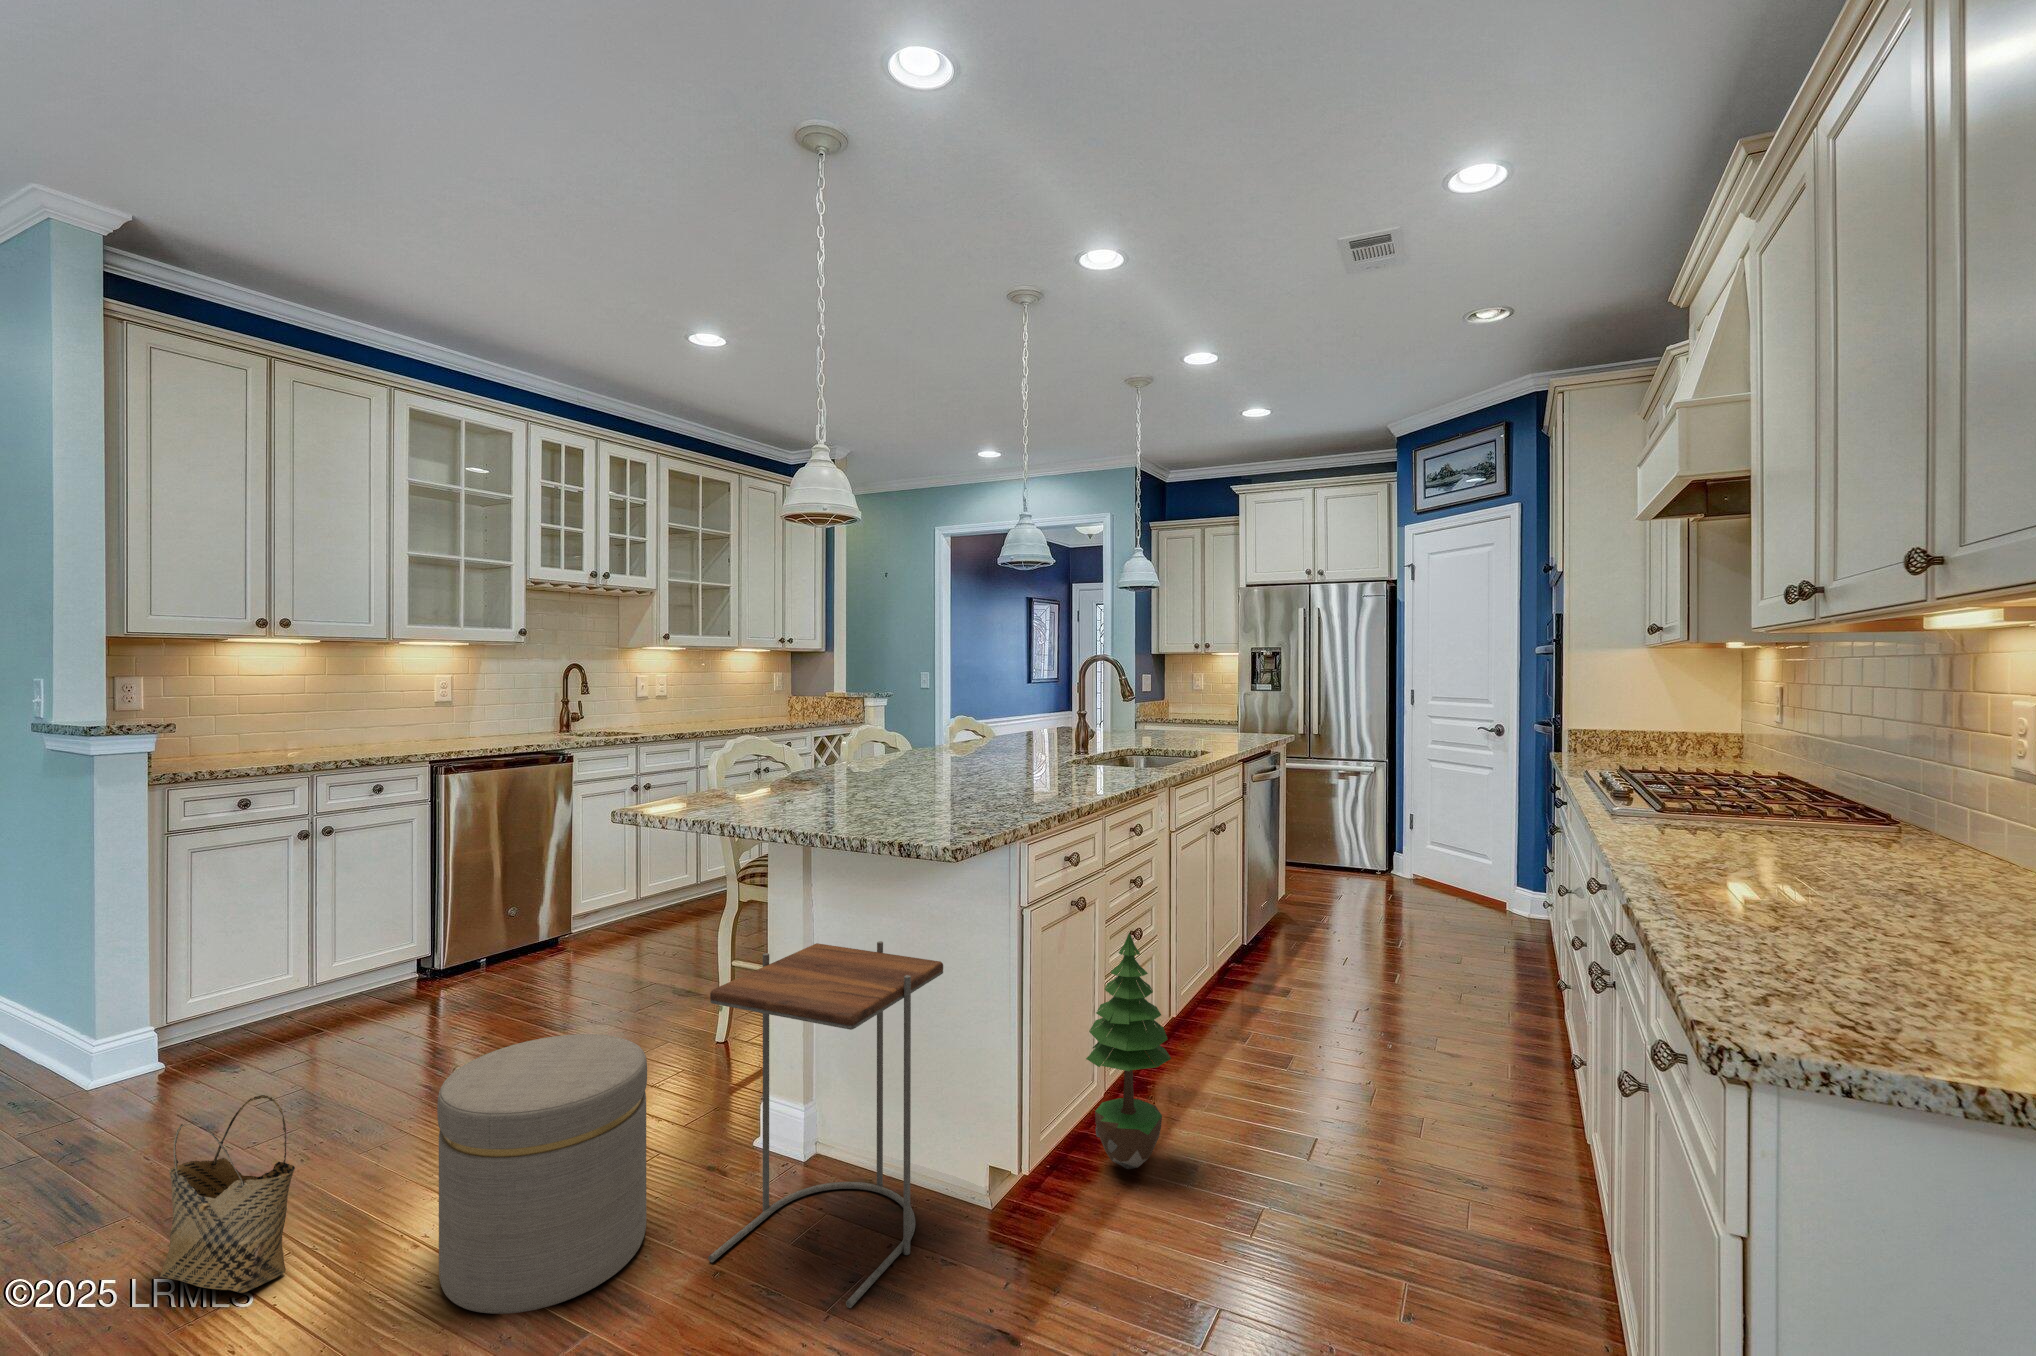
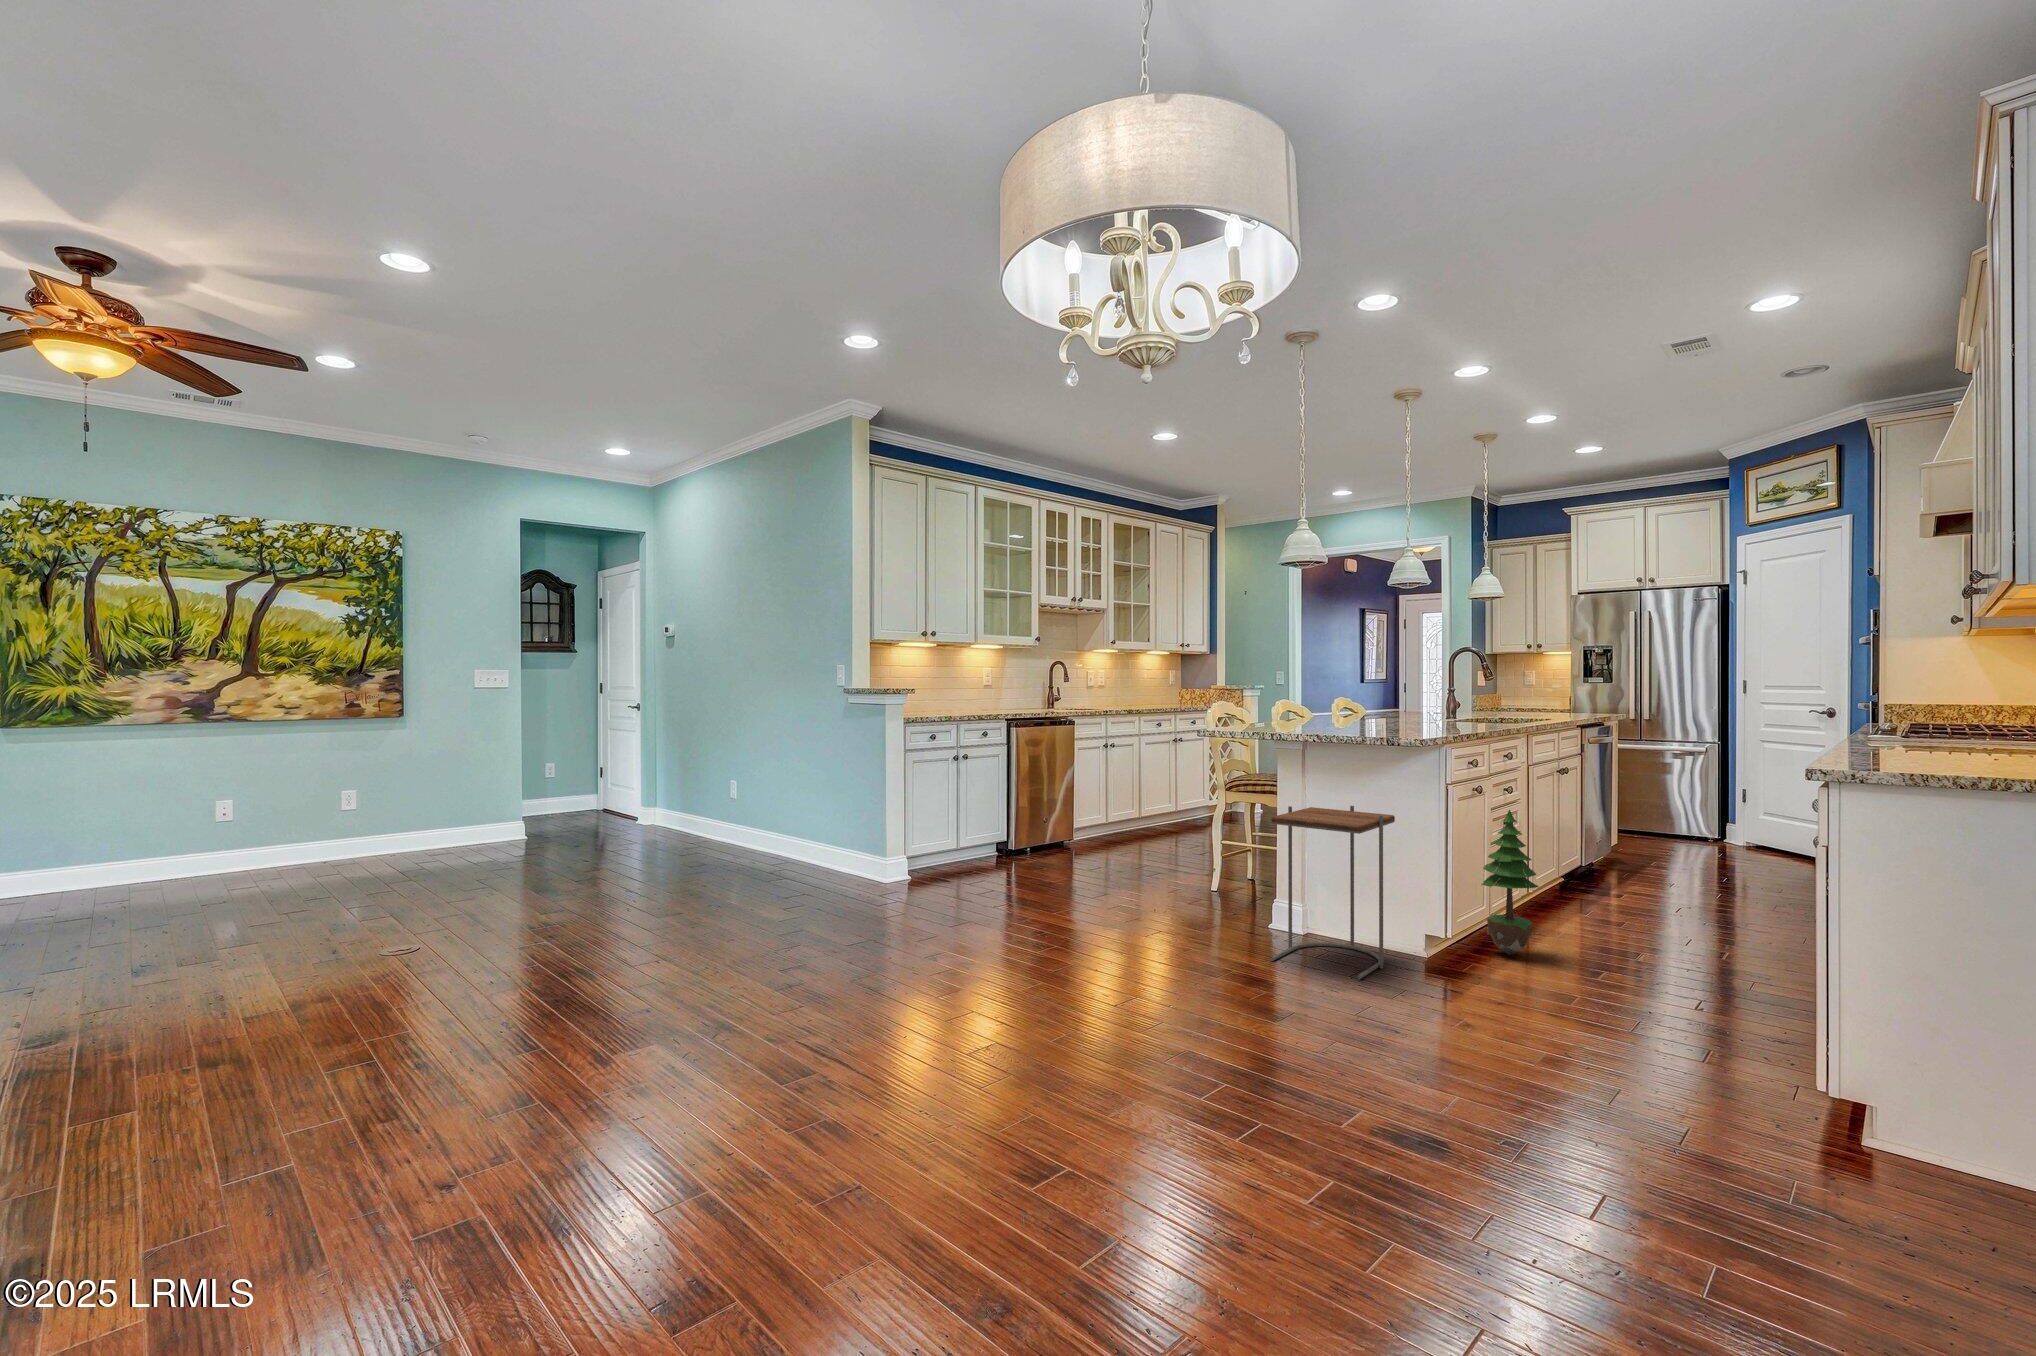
ottoman: present [437,1034,647,1314] -> none [1135,847,1232,965]
woven basket: present [160,1095,295,1293] -> none [1007,860,1064,947]

